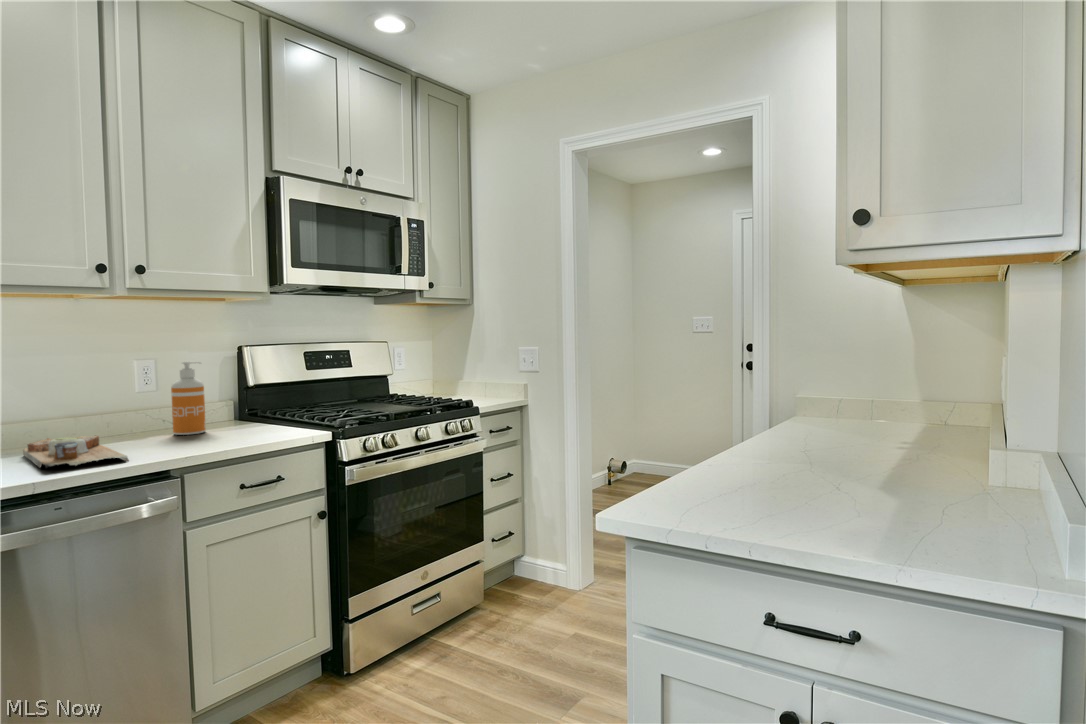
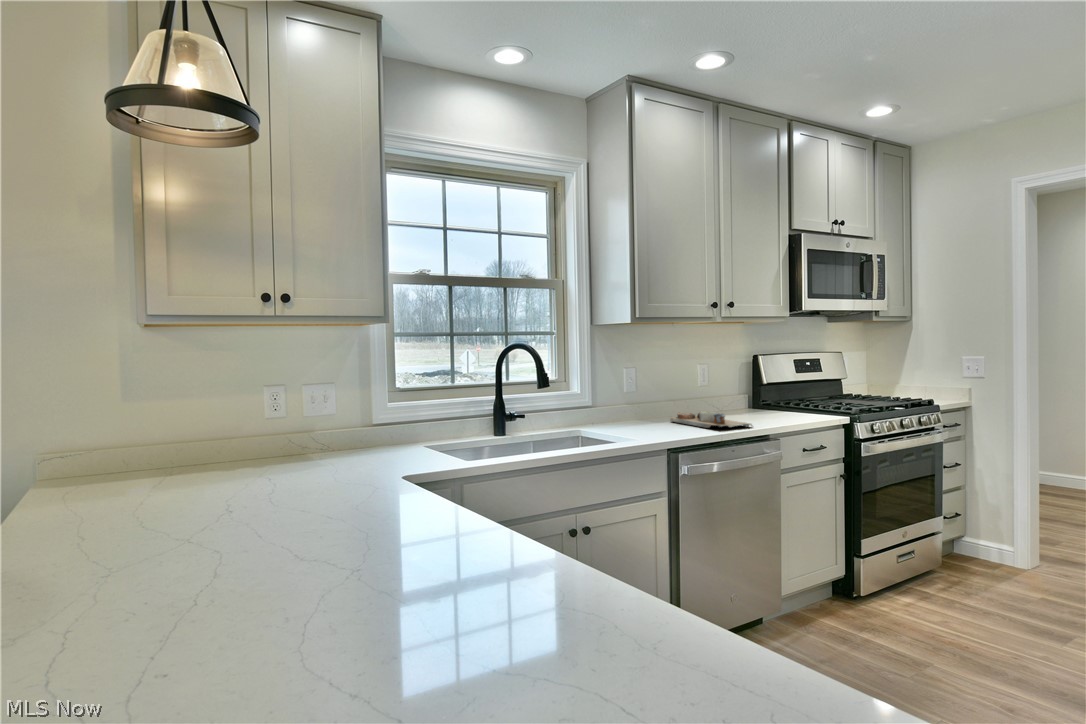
soap dispenser: present [171,362,206,435] -> none [732,366,753,415]

